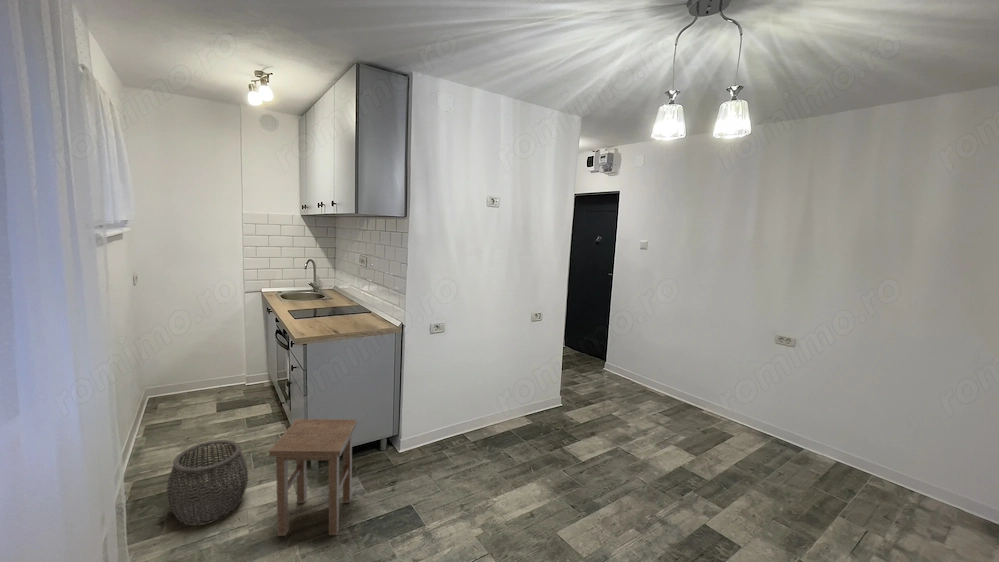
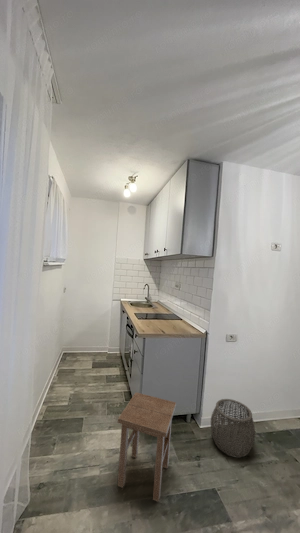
woven basket: present [167,440,248,524] -> present [211,399,255,458]

